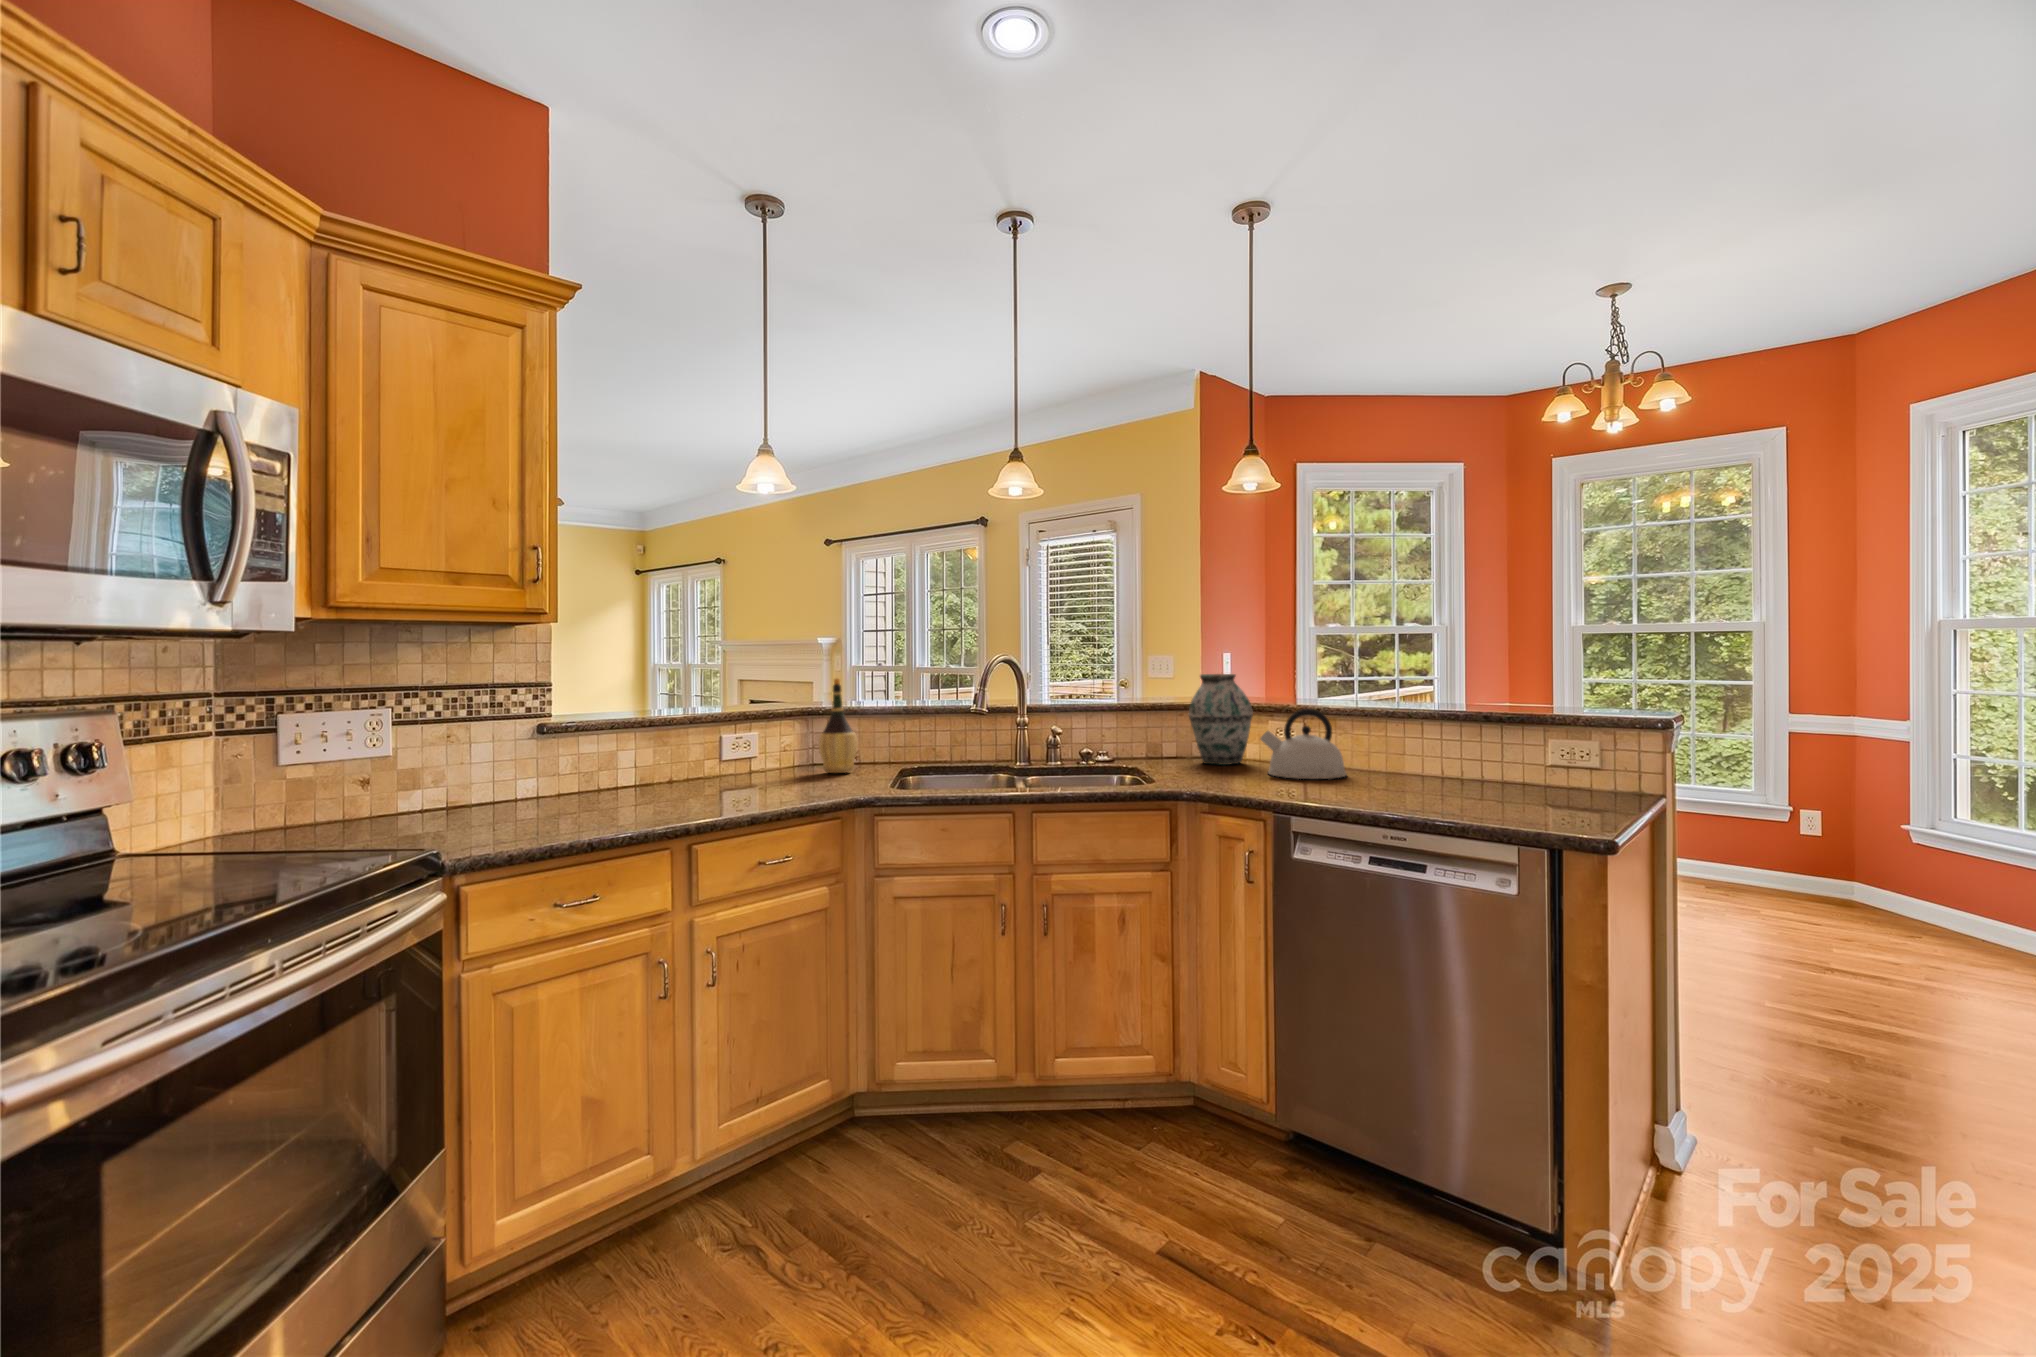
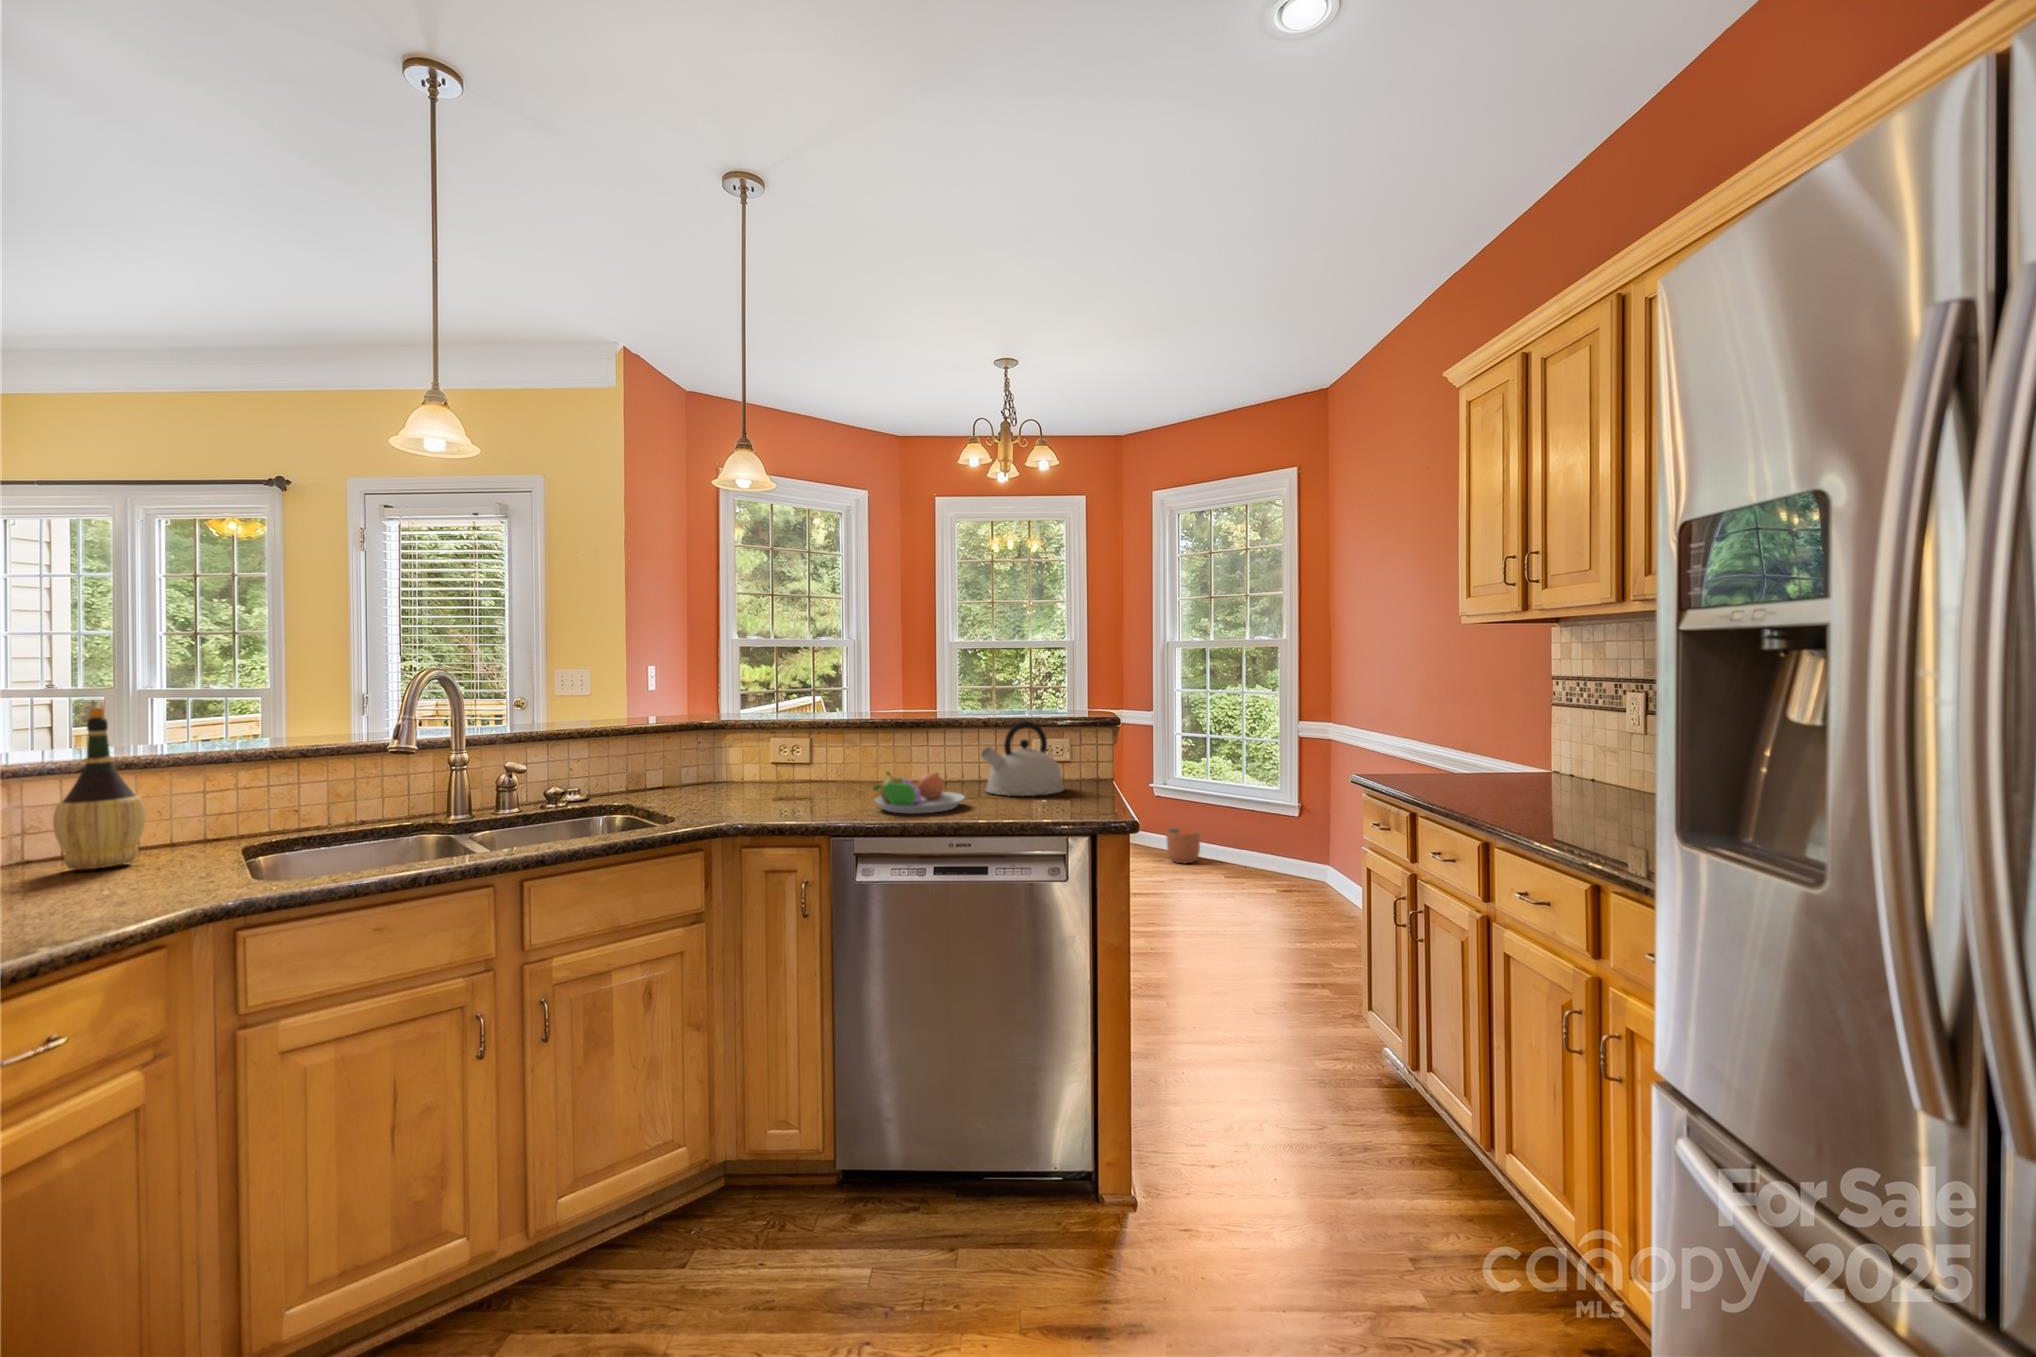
vase: present [1189,674,1253,765] -> none [675,689,751,792]
kettle: present [1261,709,1347,779] -> present [981,721,1065,796]
fruit bowl: none [1322,758,1427,803] -> present [873,772,964,814]
planter: none [1906,884,1976,938] -> present [1166,828,1201,863]

